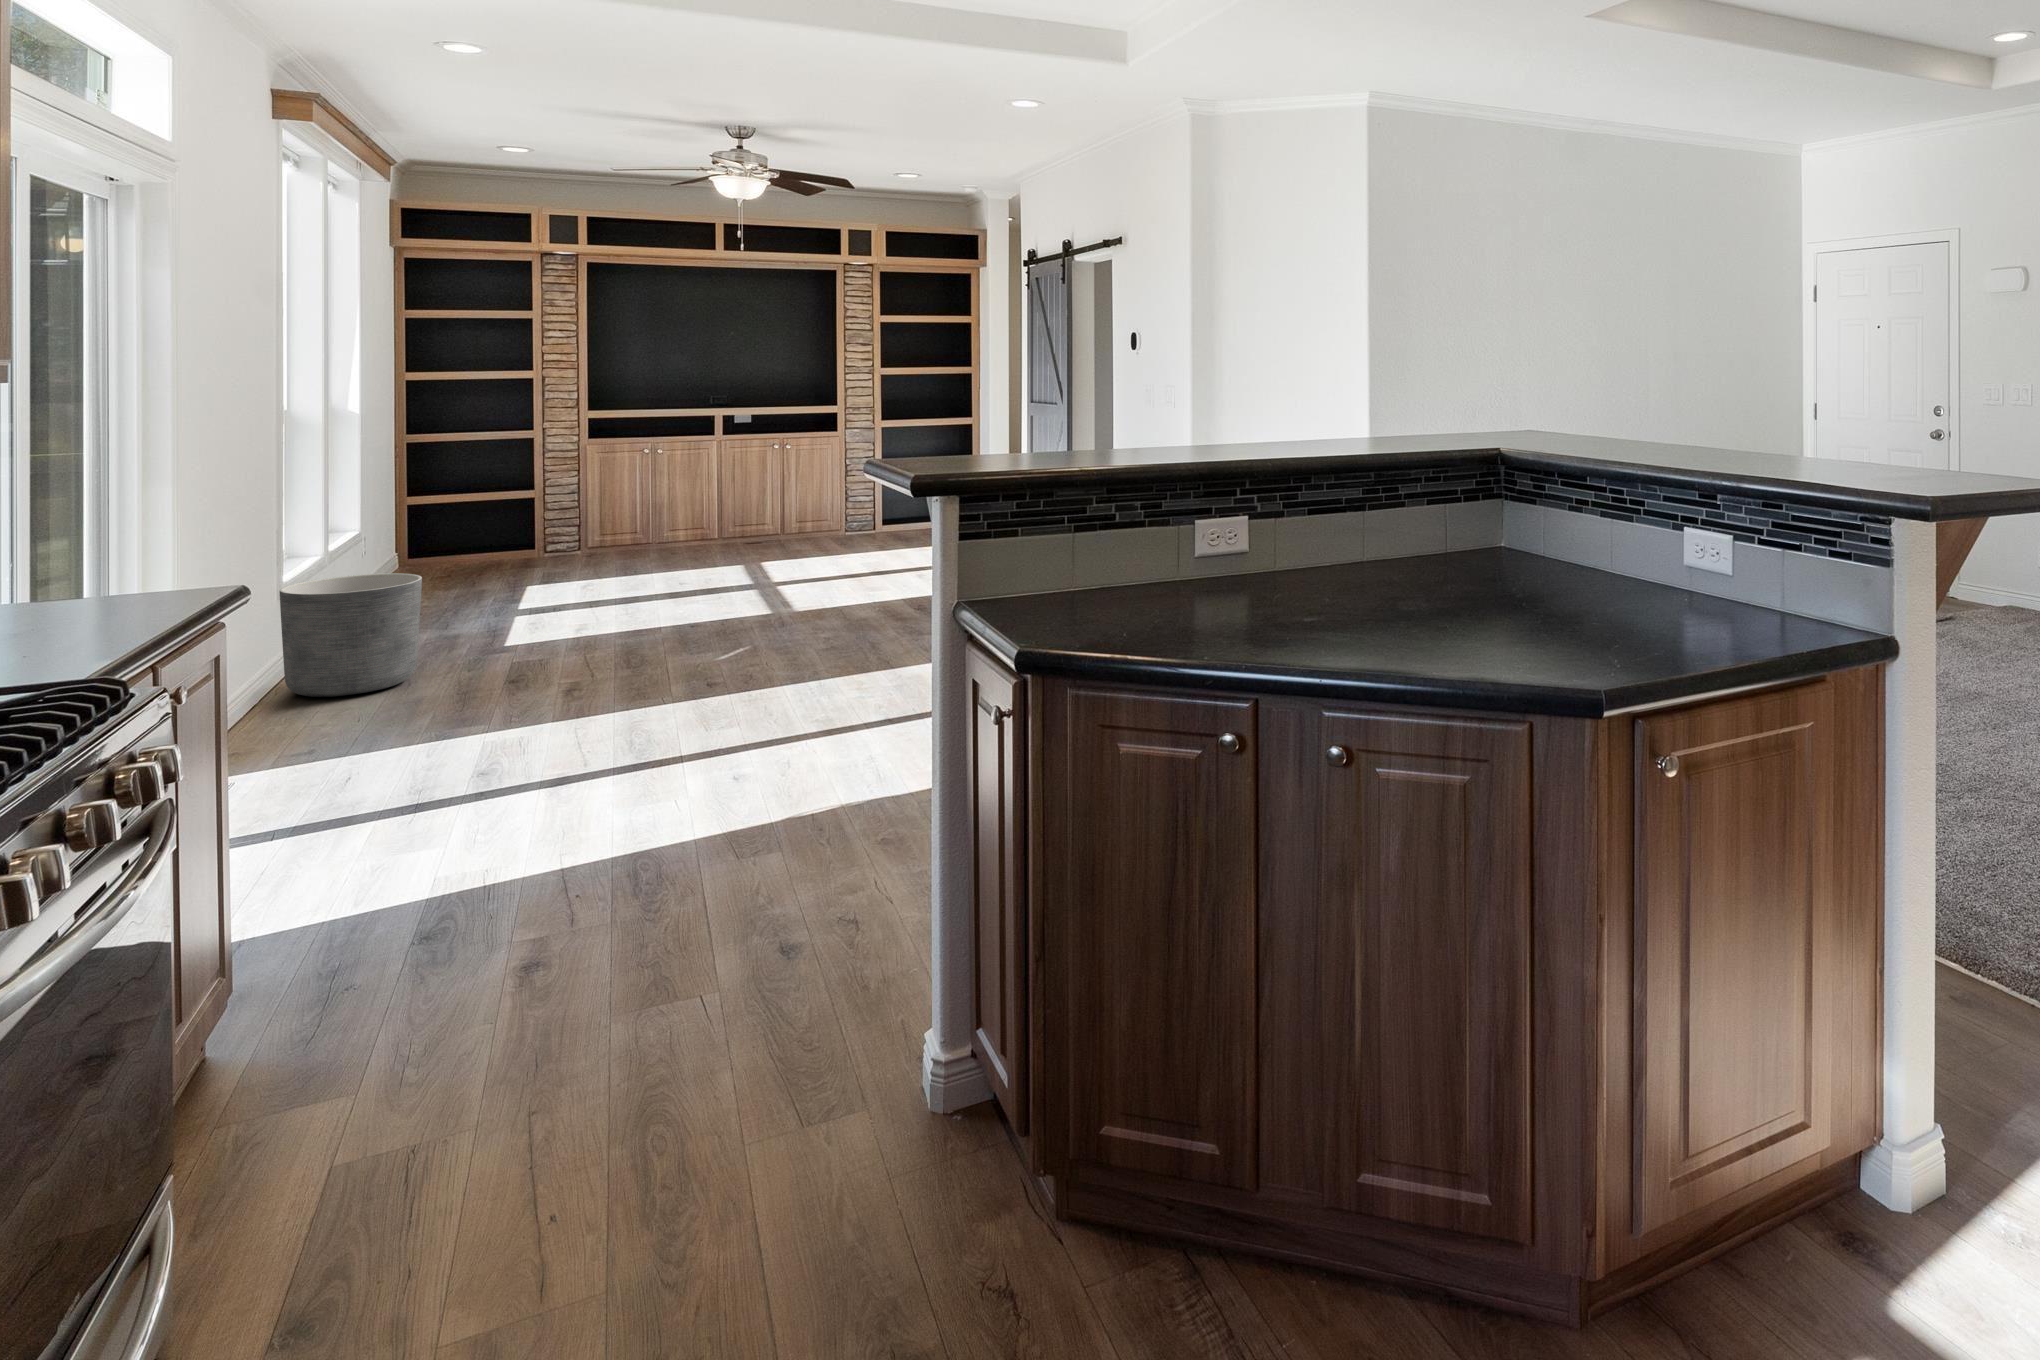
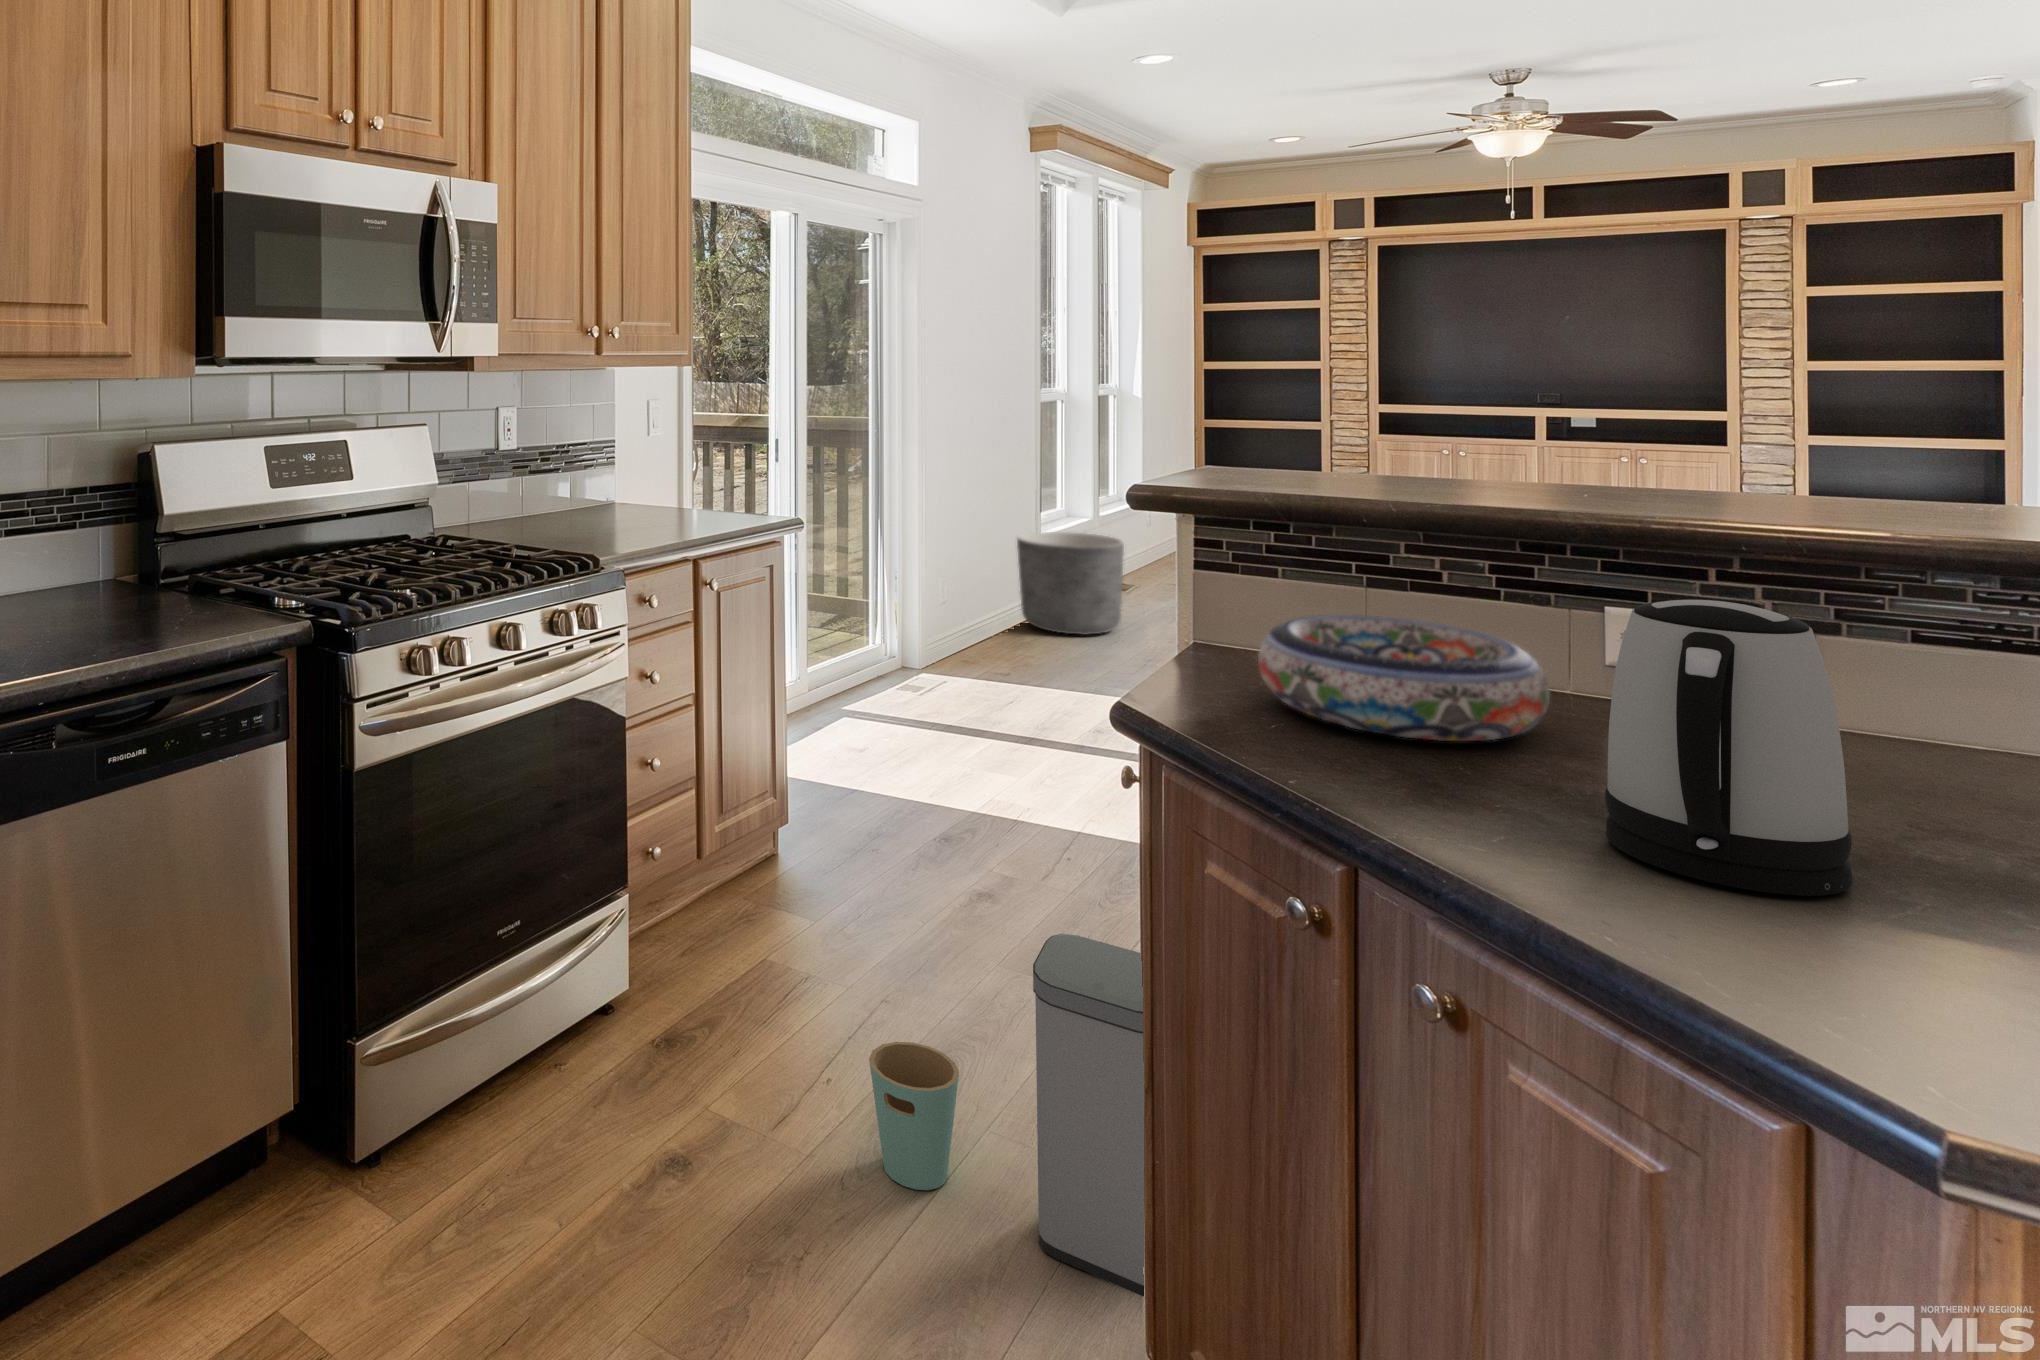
kettle: none [1328,492,1423,640] -> present [1605,600,1853,896]
bowl: none [1063,546,1229,622] -> present [1258,615,1550,741]
trash can: none [664,877,966,1235] -> present [869,934,1144,1297]

